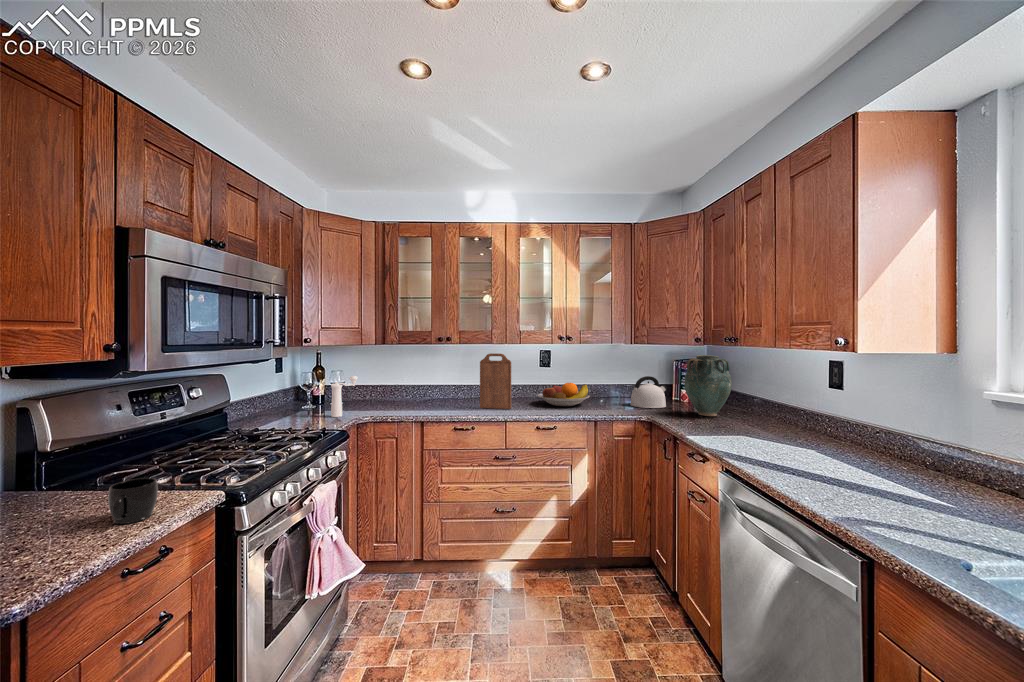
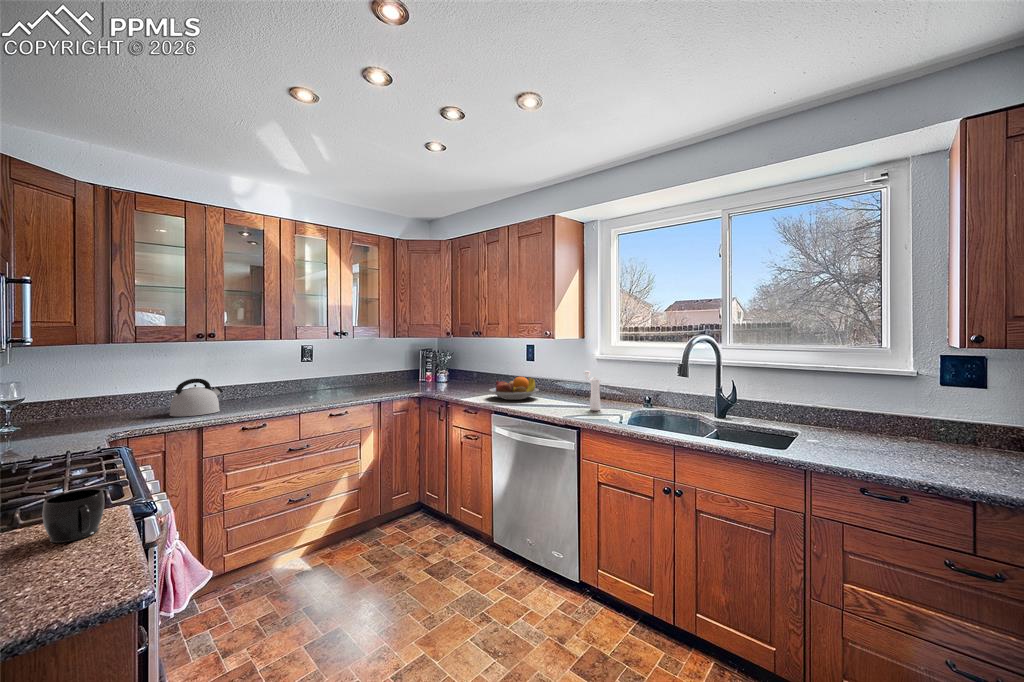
cutting board: present [480,353,511,409] -> none [257,349,294,405]
vase: present [684,355,732,416] -> none [438,346,469,390]
pepper mill: present [331,376,358,417] -> present [584,371,600,411]
kettle: present [630,376,667,408] -> present [169,379,222,416]
fruit bowl: present [538,383,590,406] -> present [490,377,539,400]

